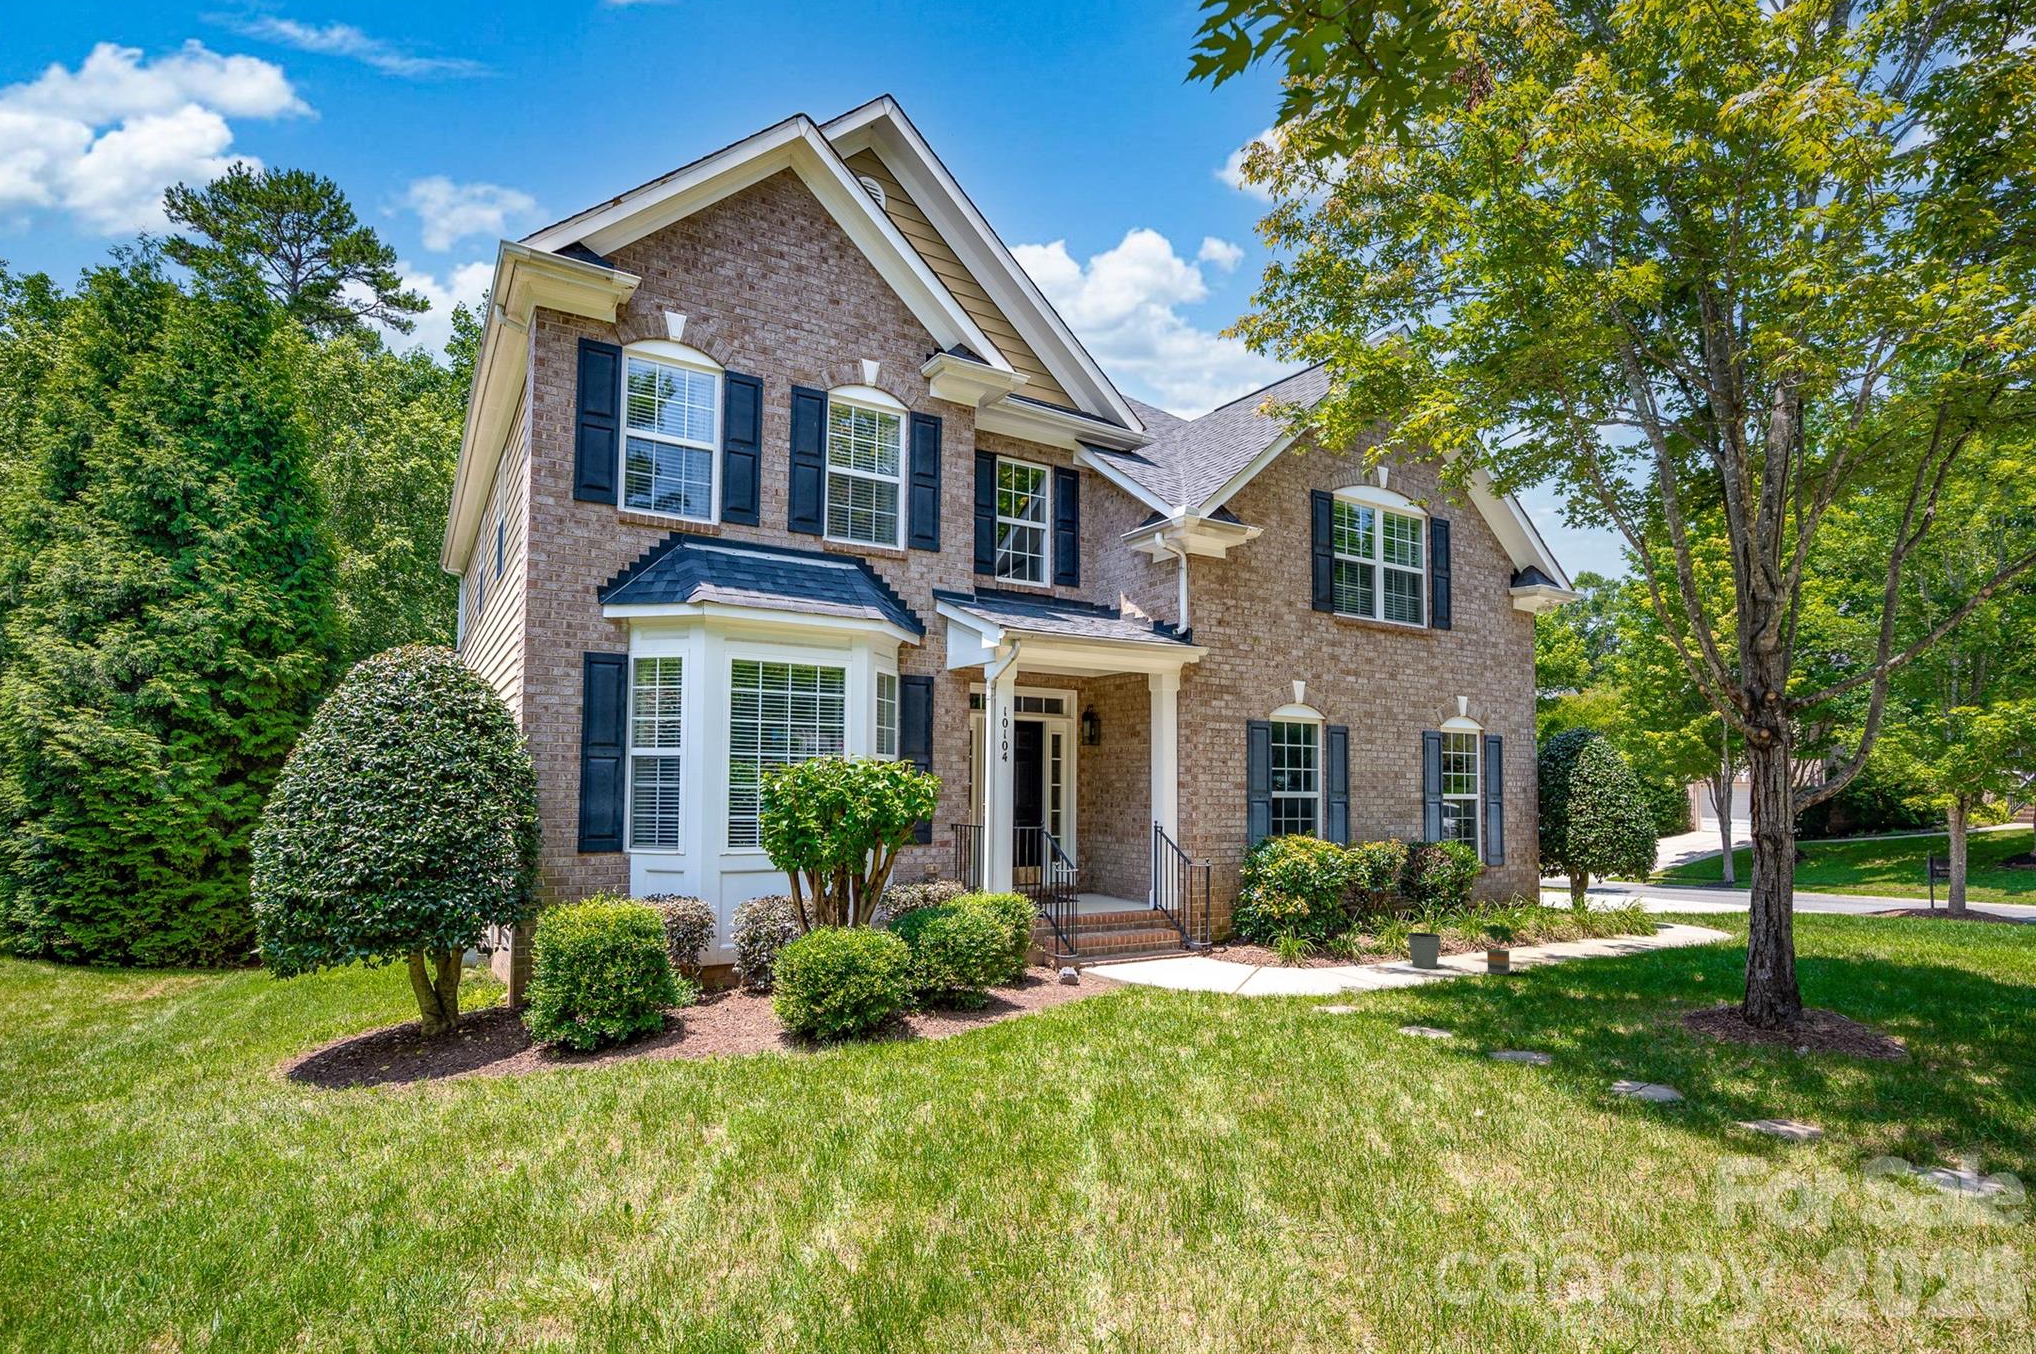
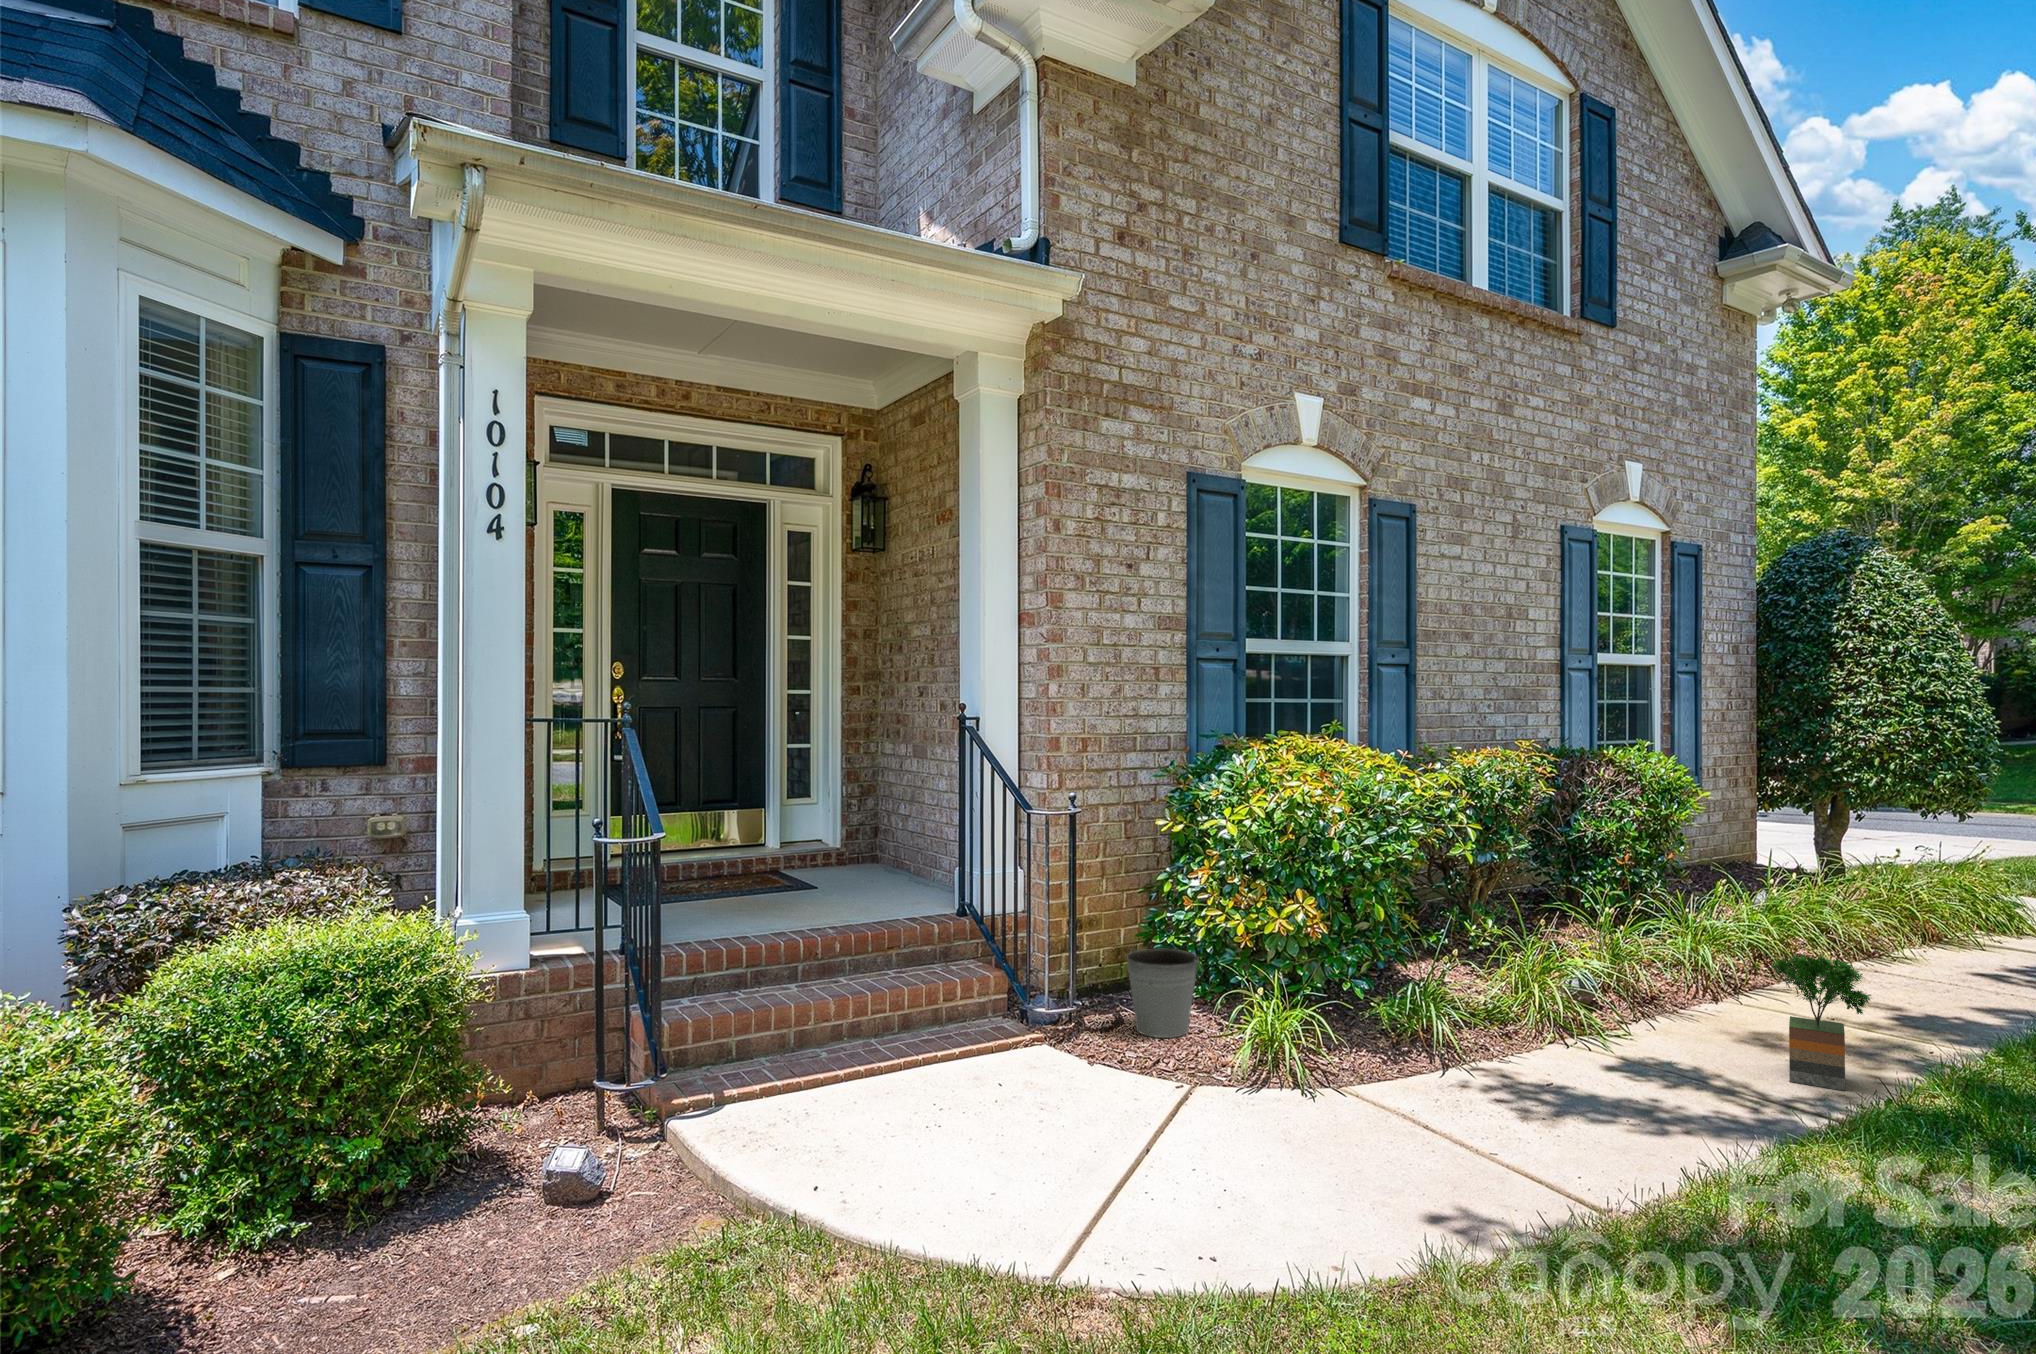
bucket: present [1407,932,1441,968] -> present [1126,949,1199,1038]

